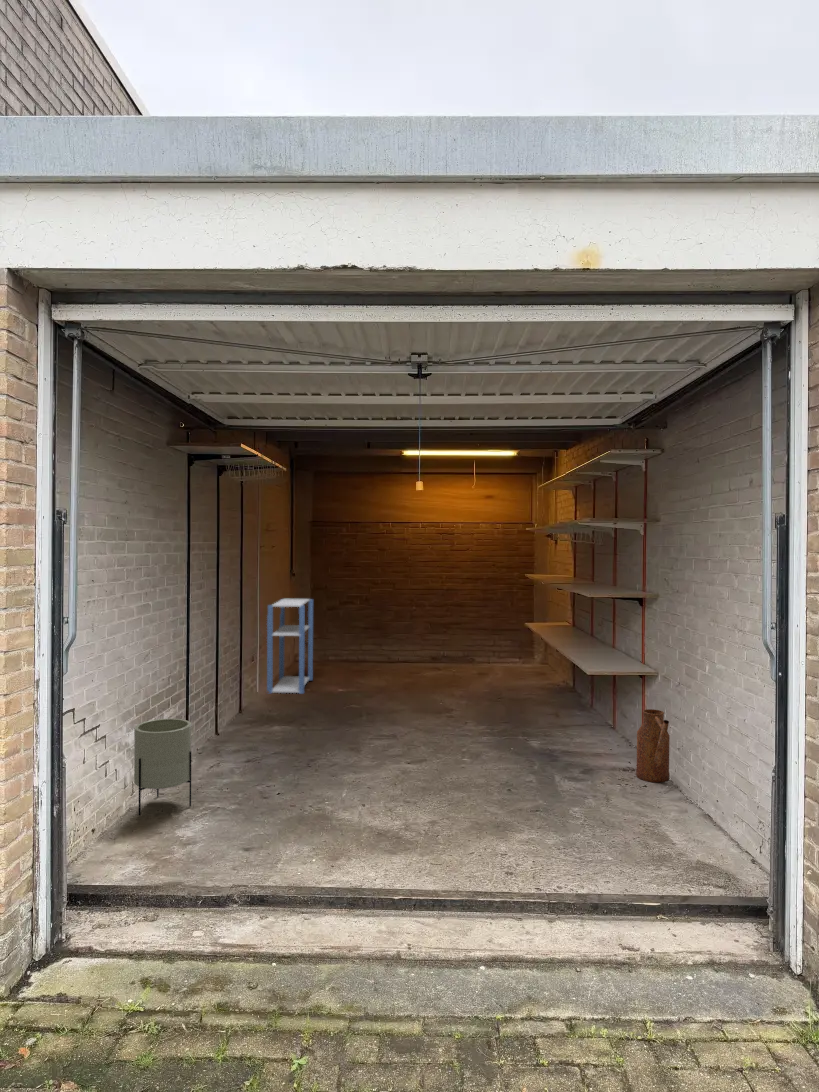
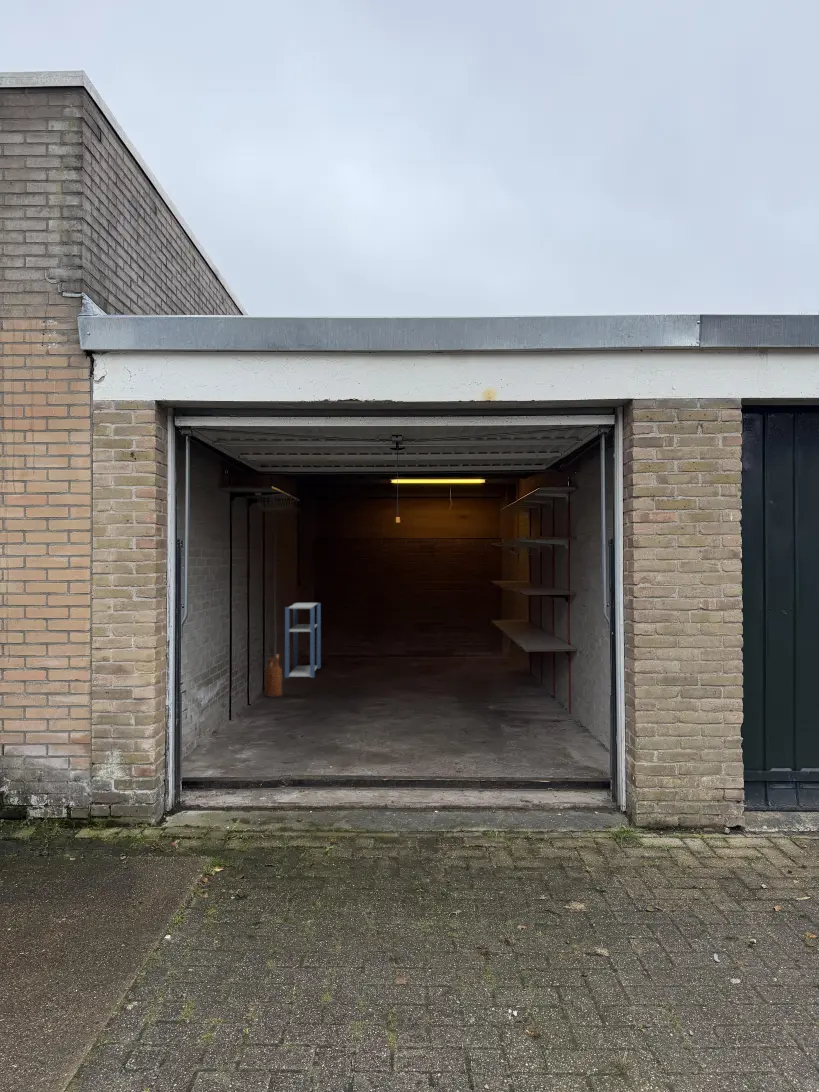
watering can: present [636,709,670,782] -> present [265,655,282,697]
planter: present [134,719,191,815] -> none [204,682,243,747]

